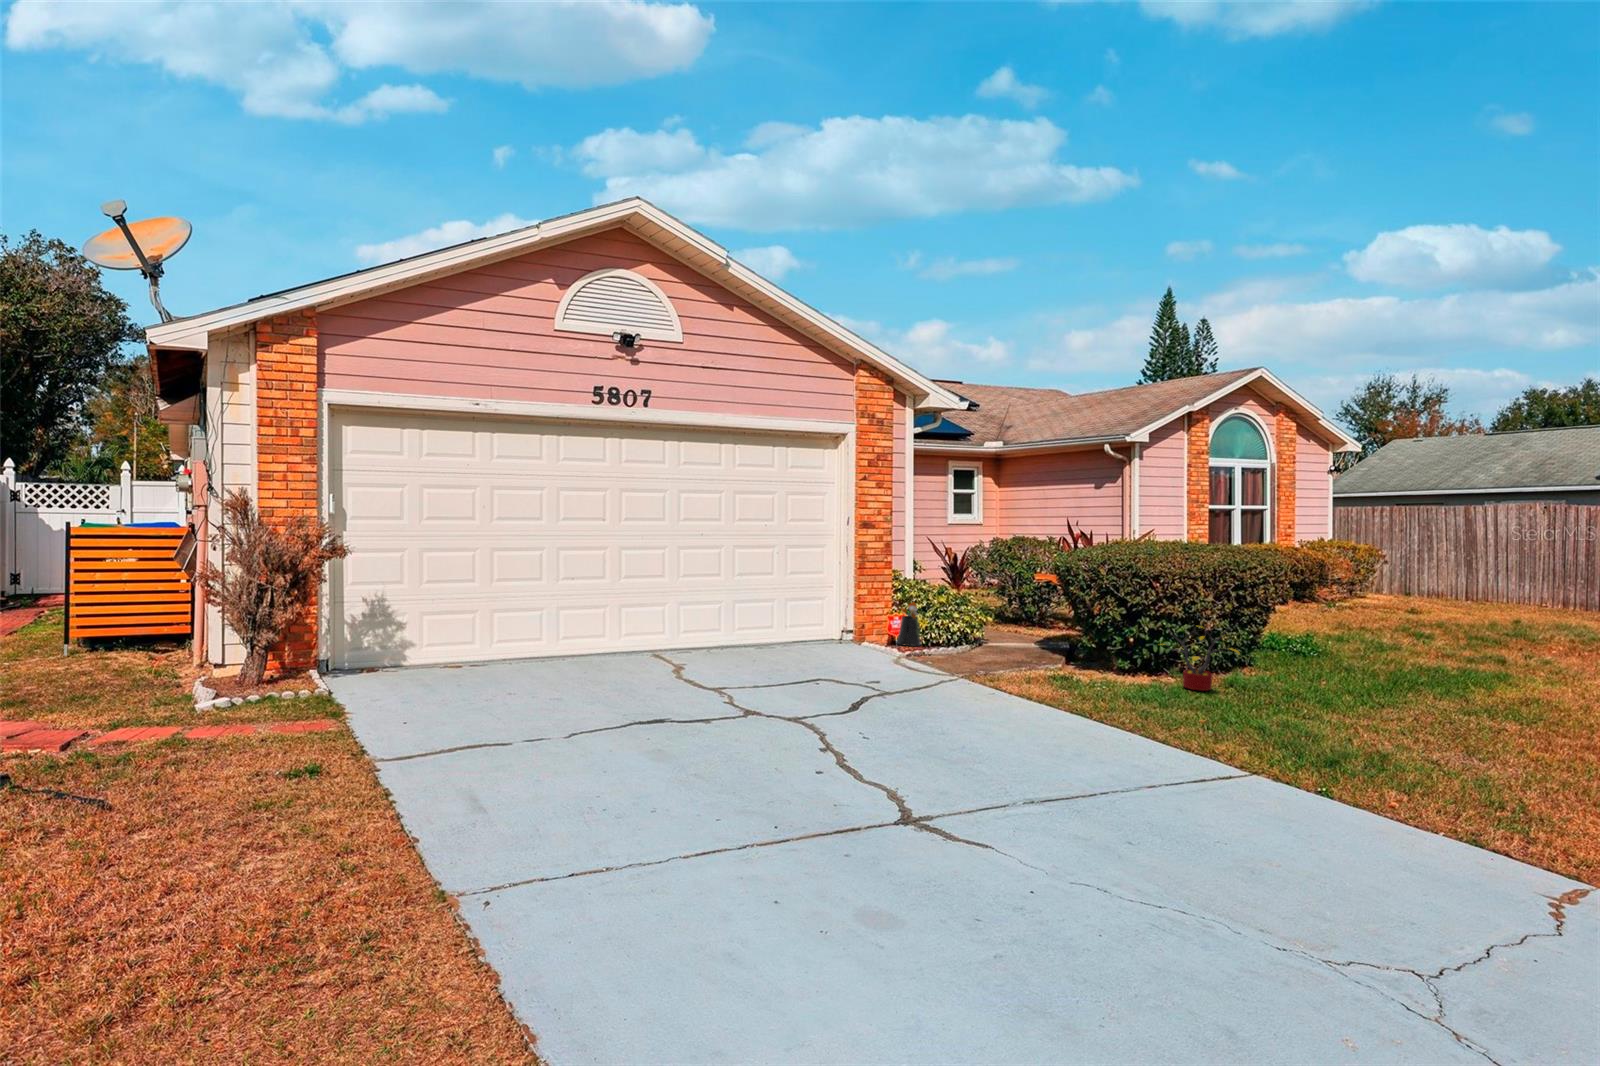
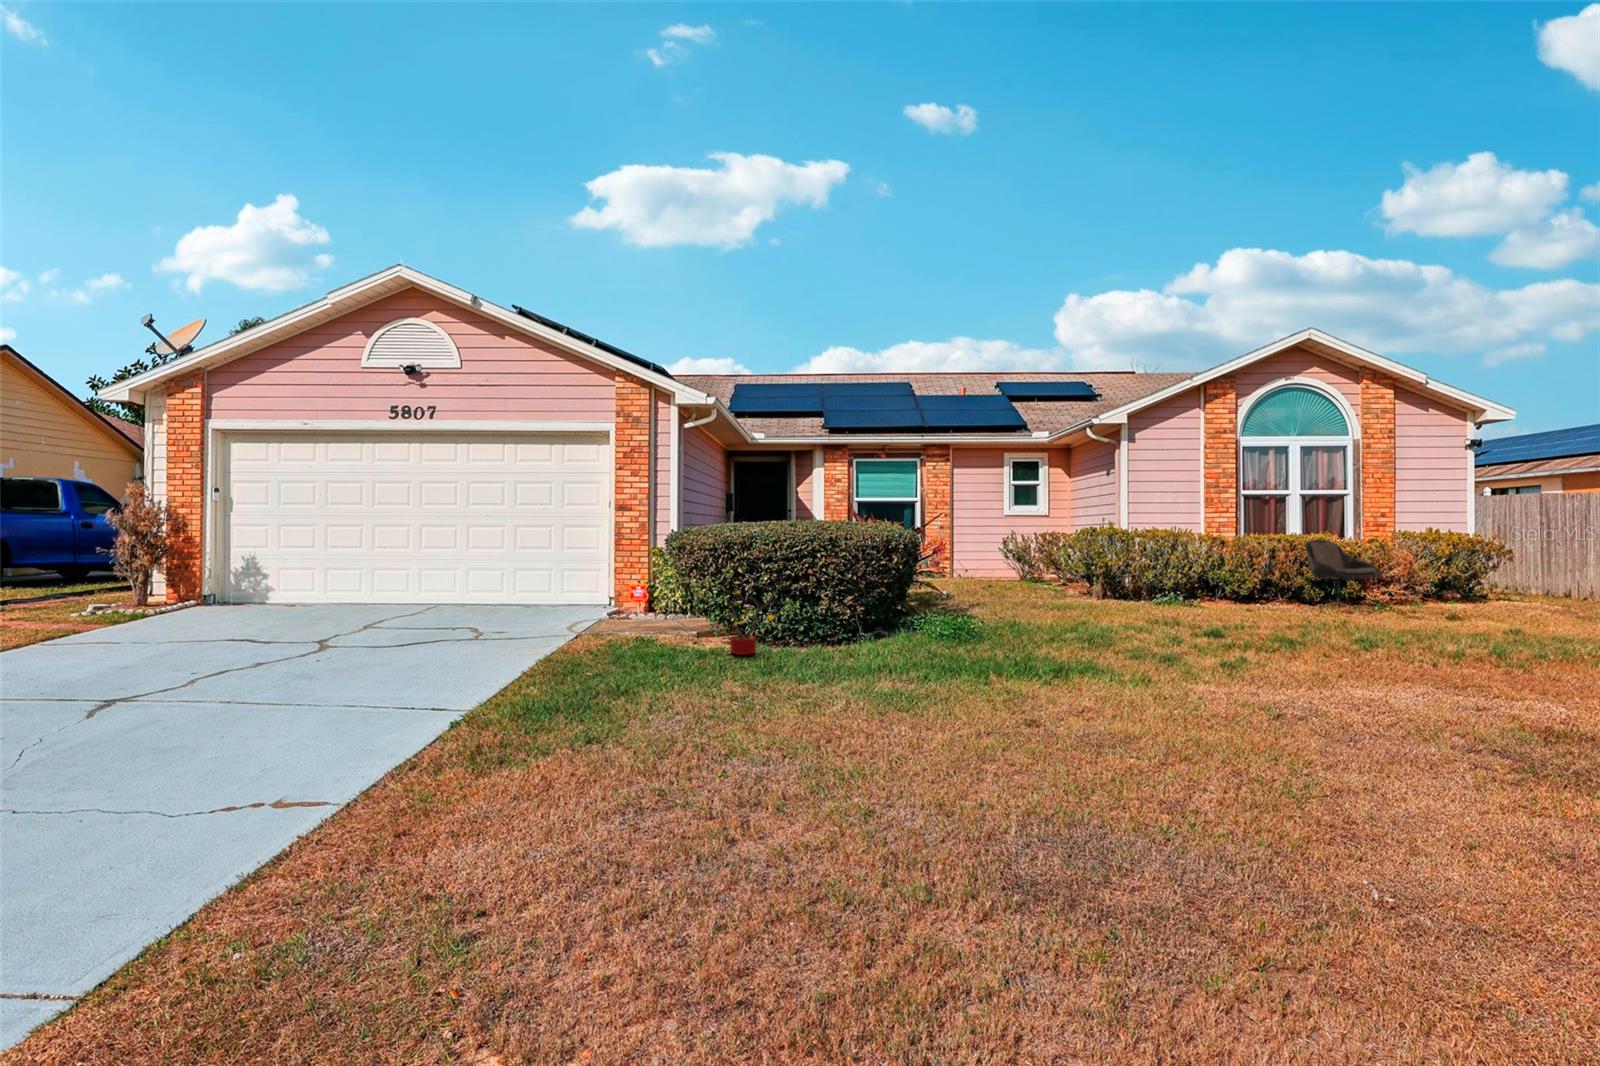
lounge chair: none [1303,549,1362,606] -> present [1301,539,1382,607]
watering can: present [897,602,921,646] -> none [629,575,659,614]

